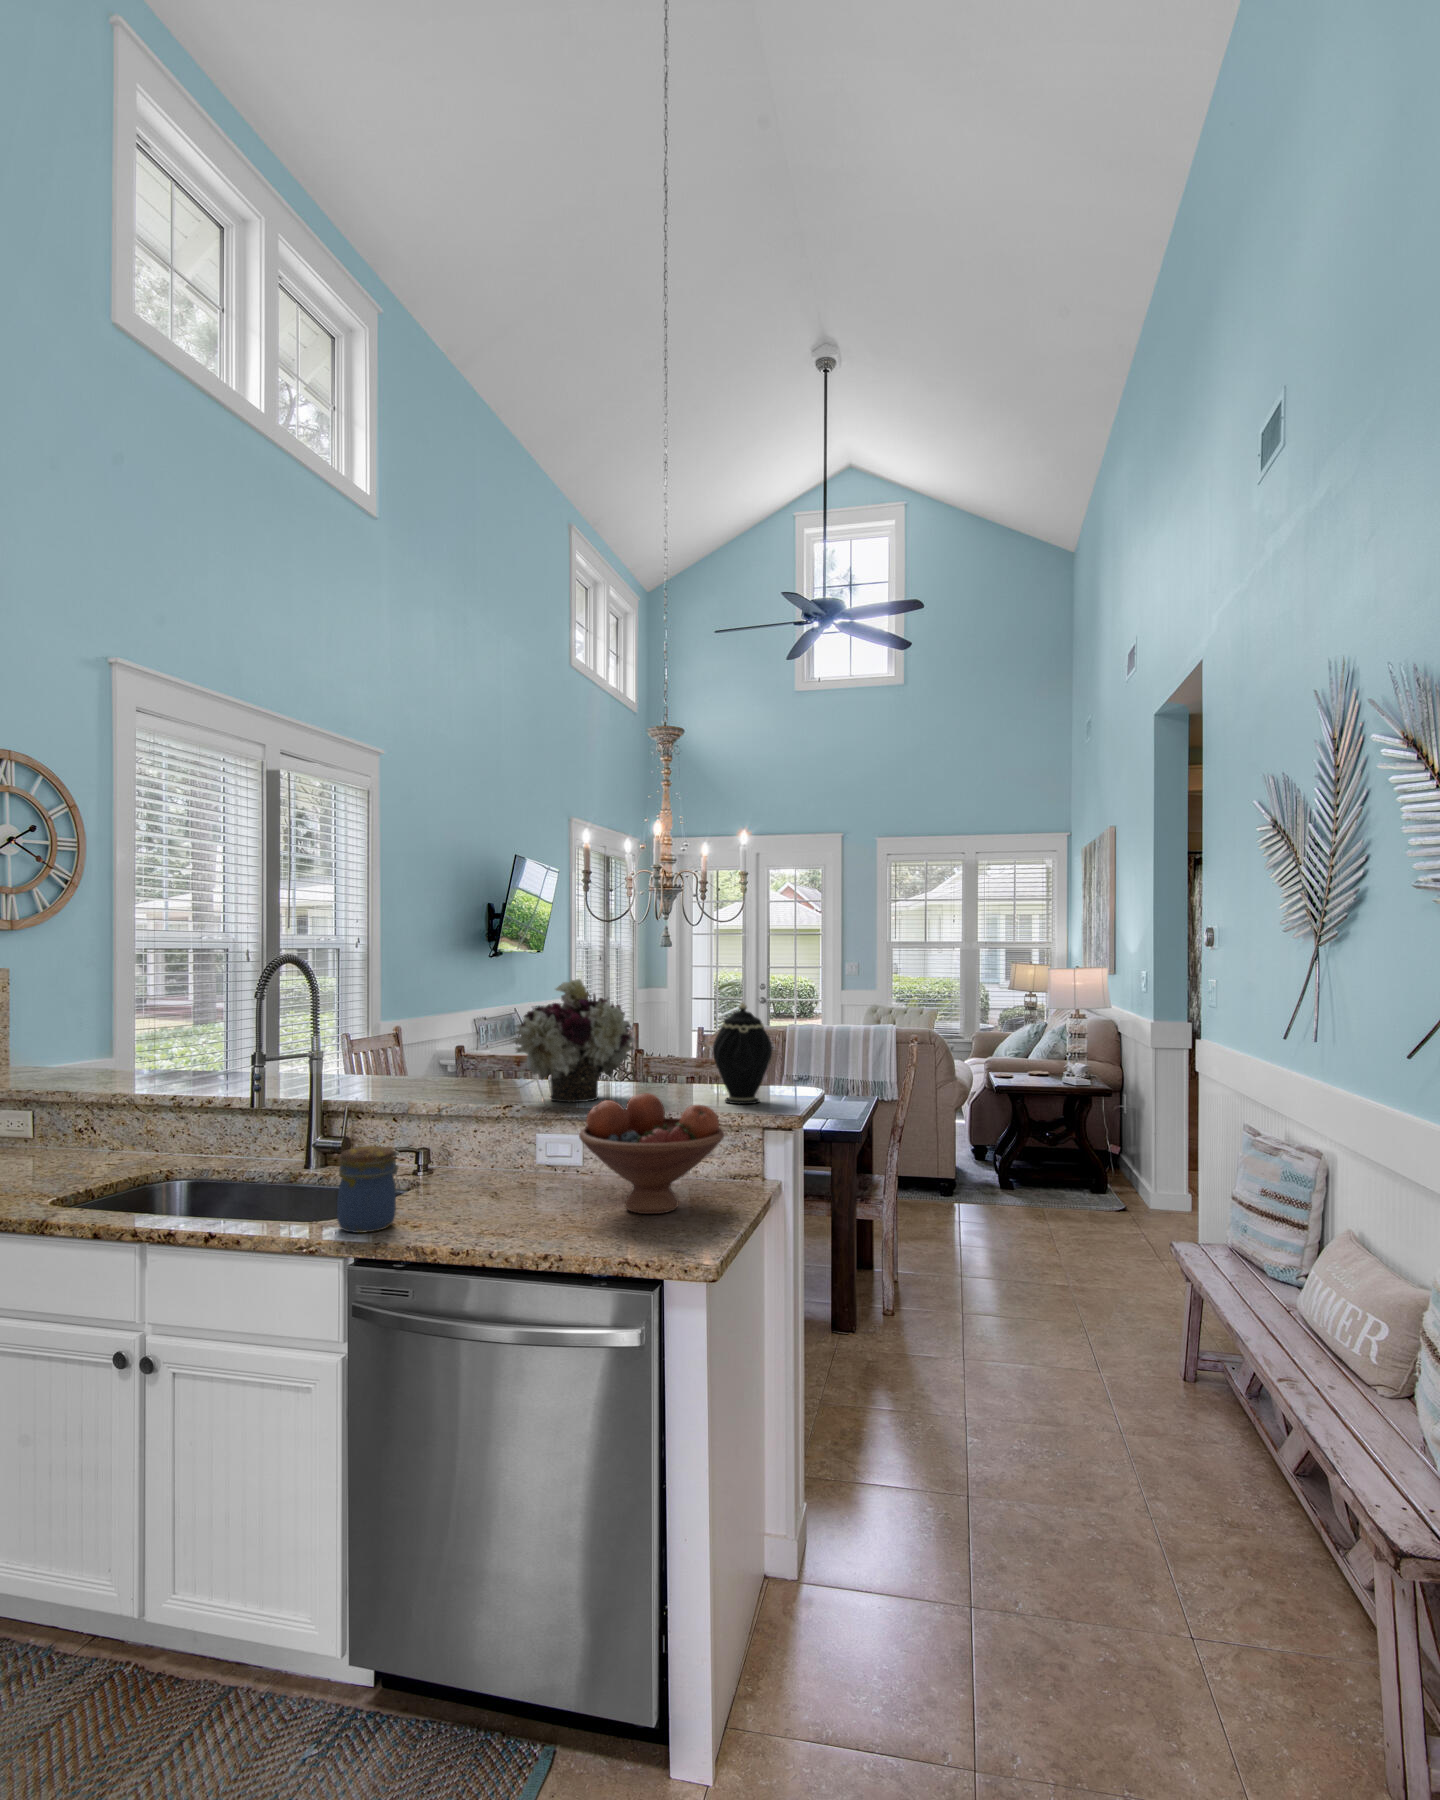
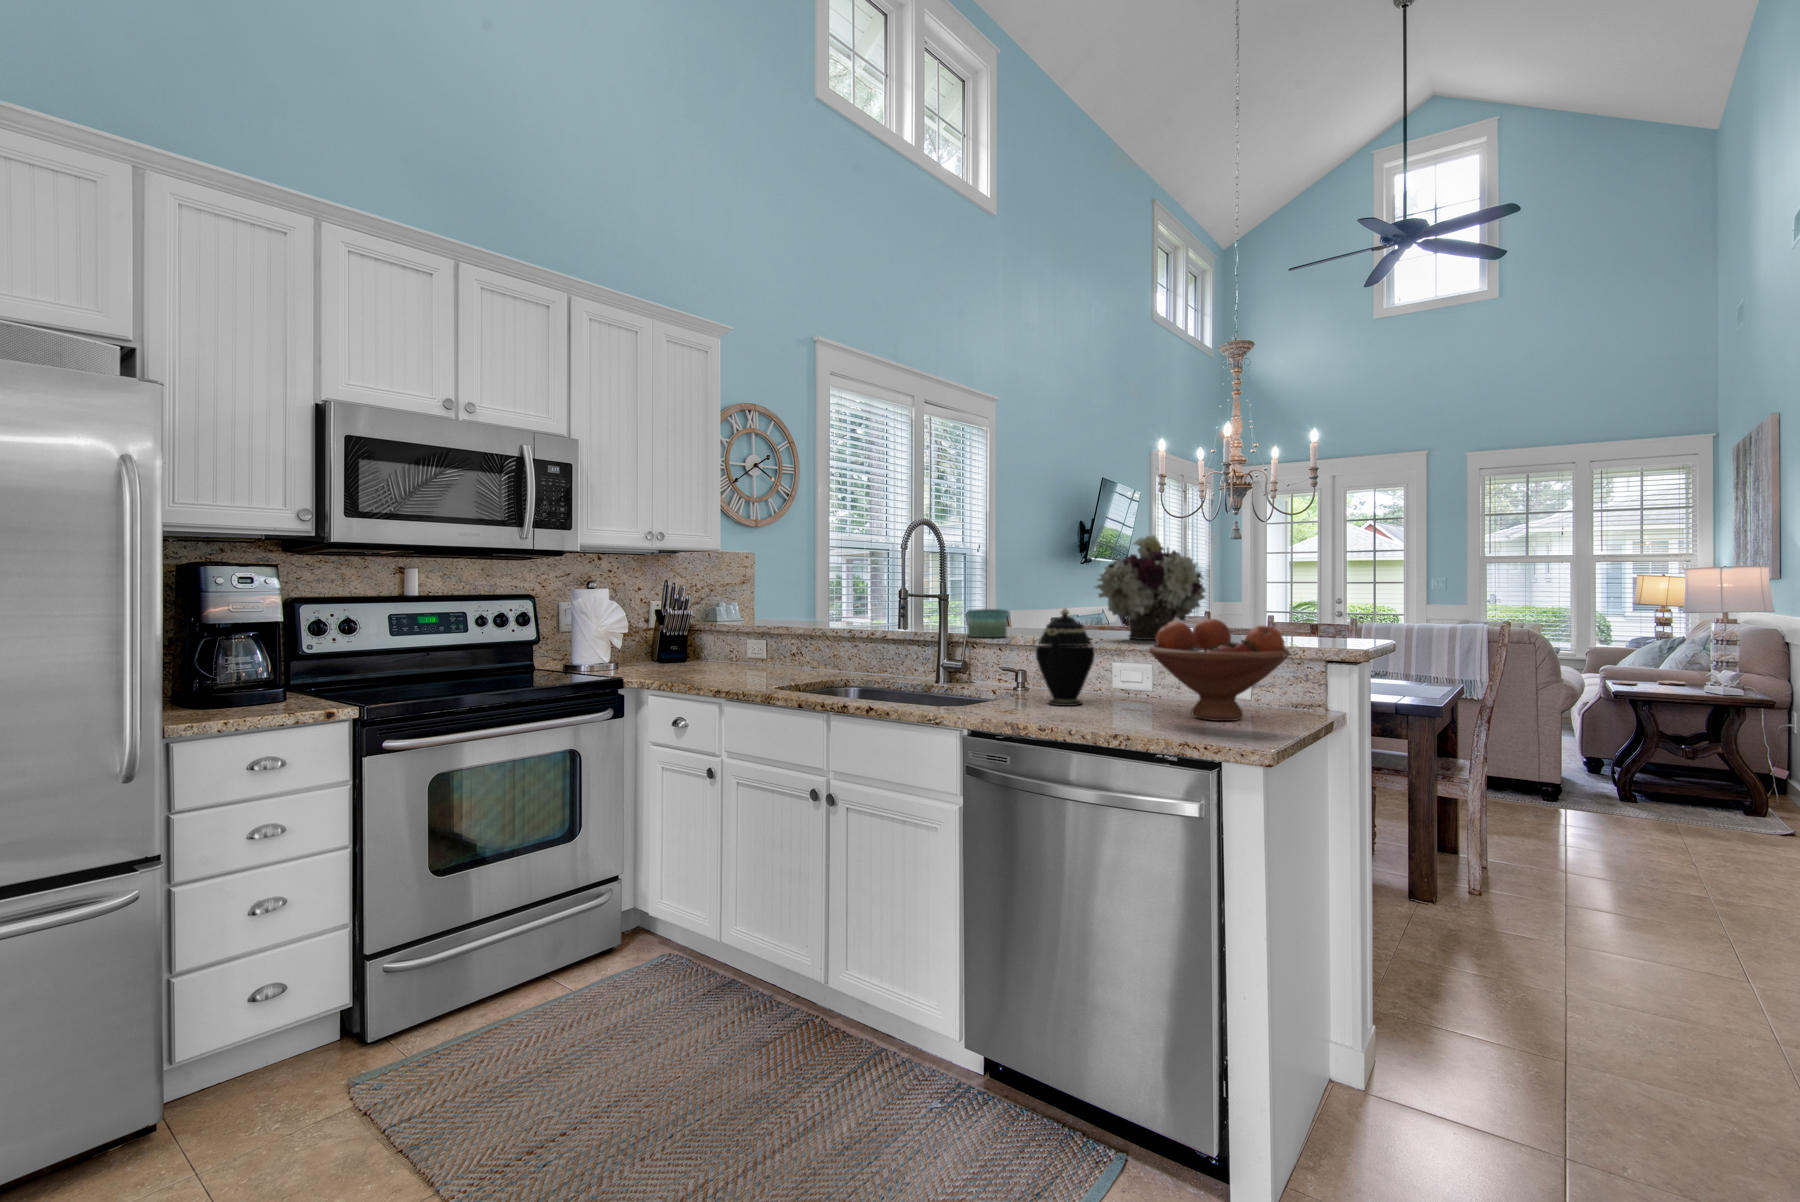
teapot: present [713,1003,772,1104] -> present [1036,608,1095,706]
candle: none [351,1067,403,1107] -> present [967,609,1007,637]
jar: present [337,1146,400,1233] -> none [950,650,999,715]

